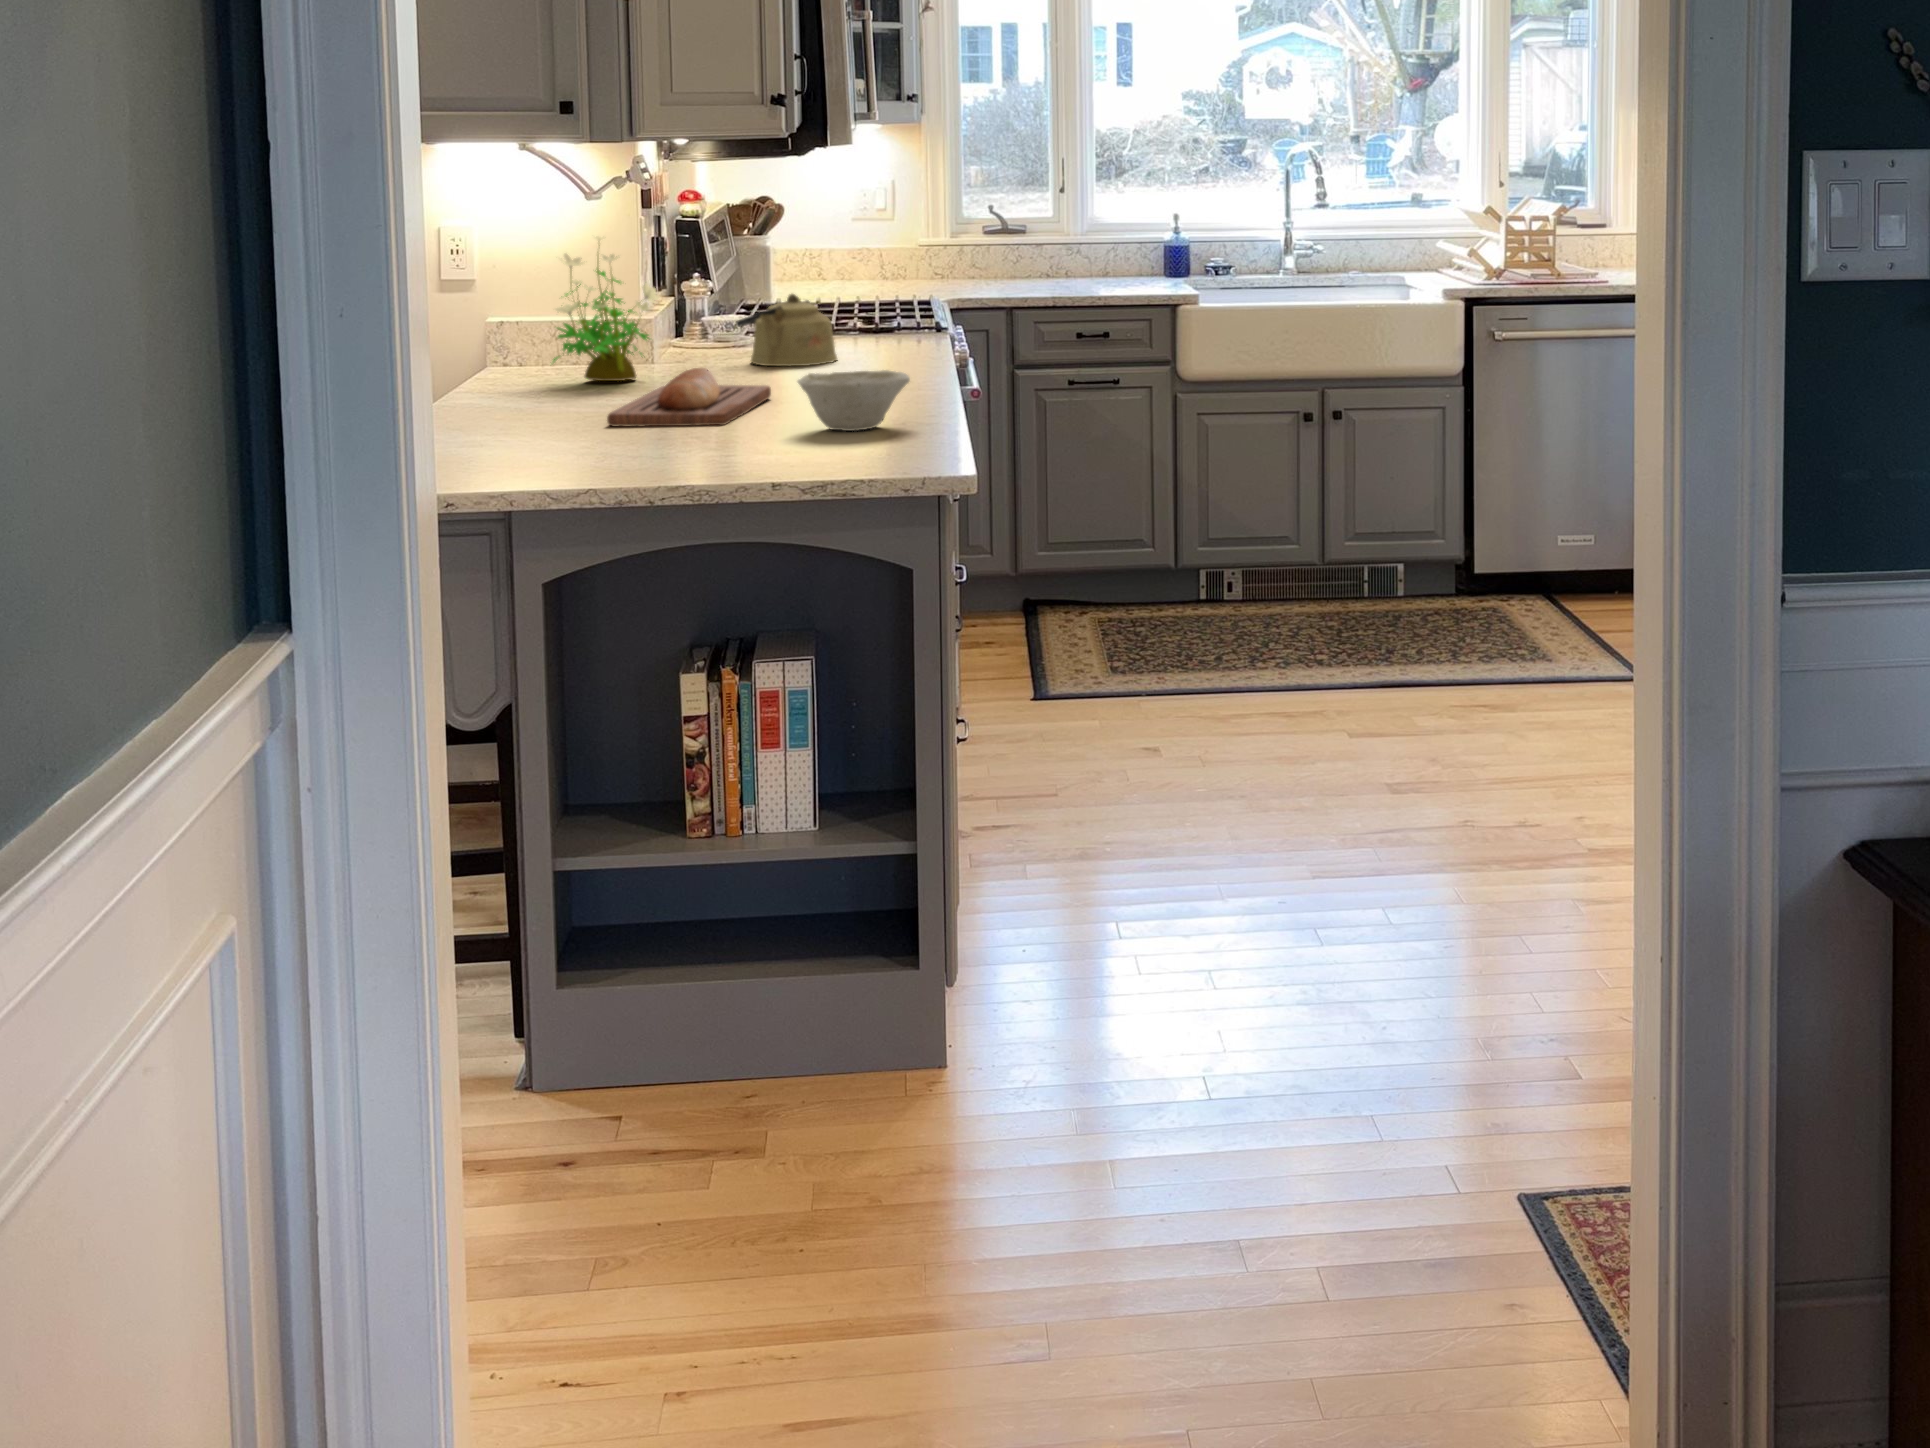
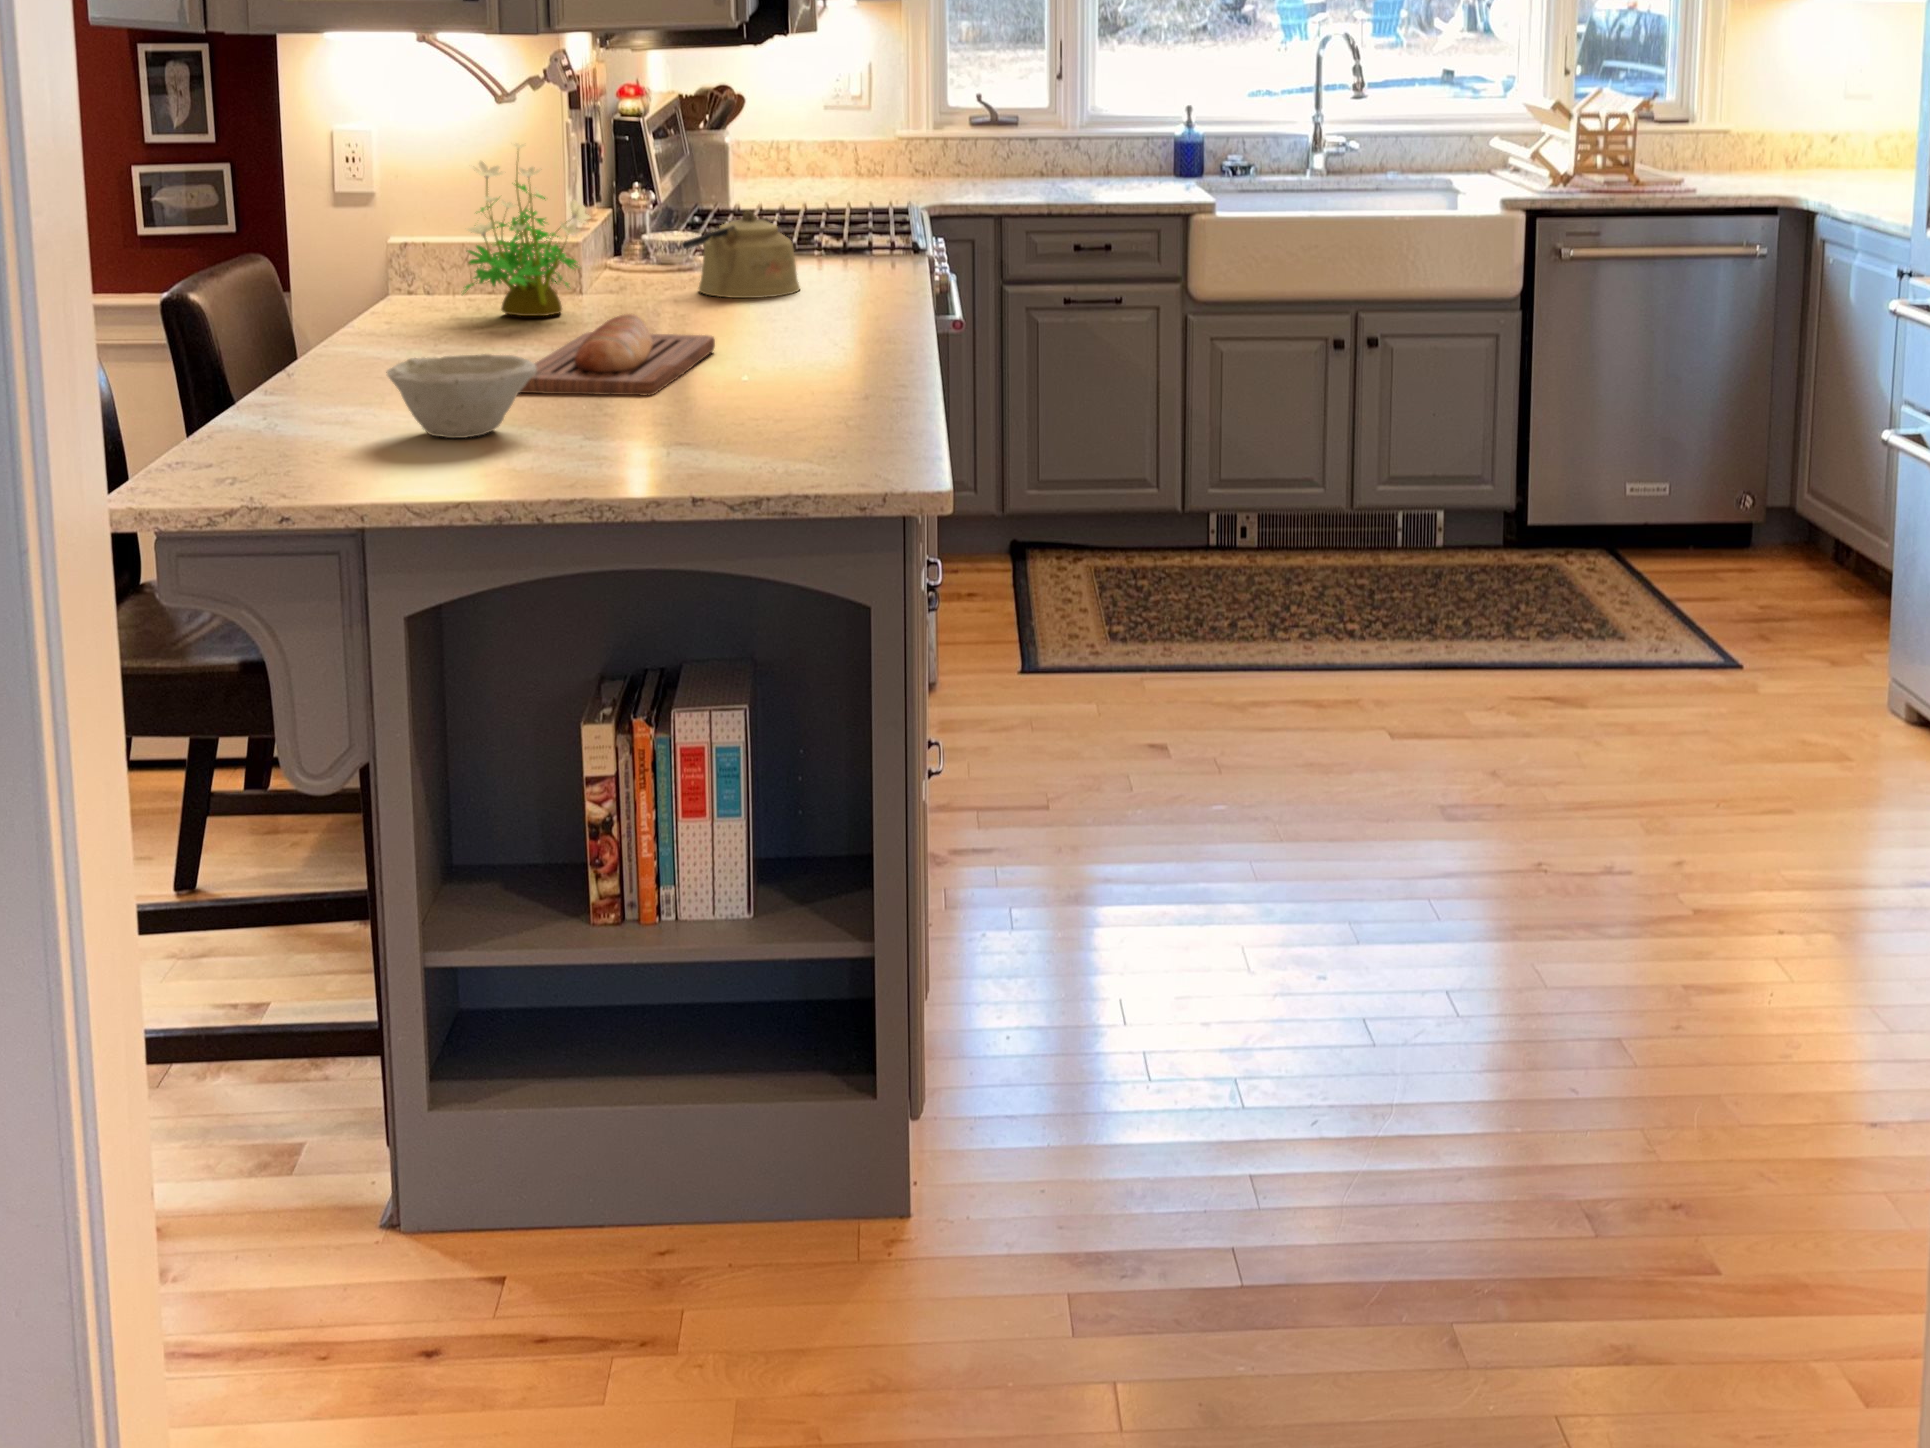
bowl: present [797,370,910,431] -> present [386,354,537,438]

